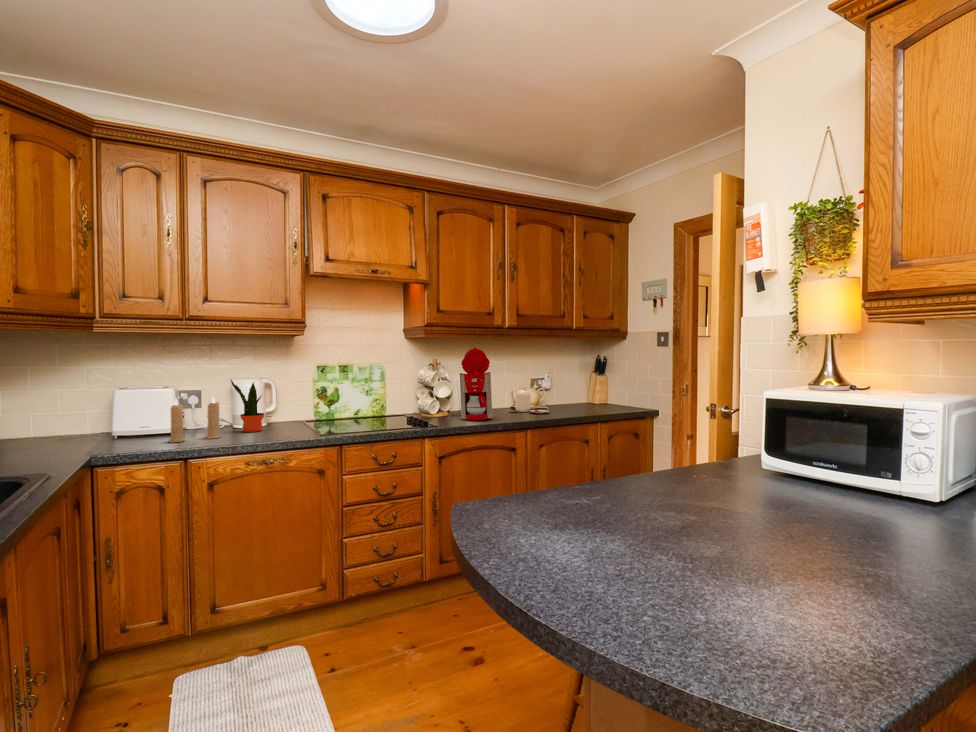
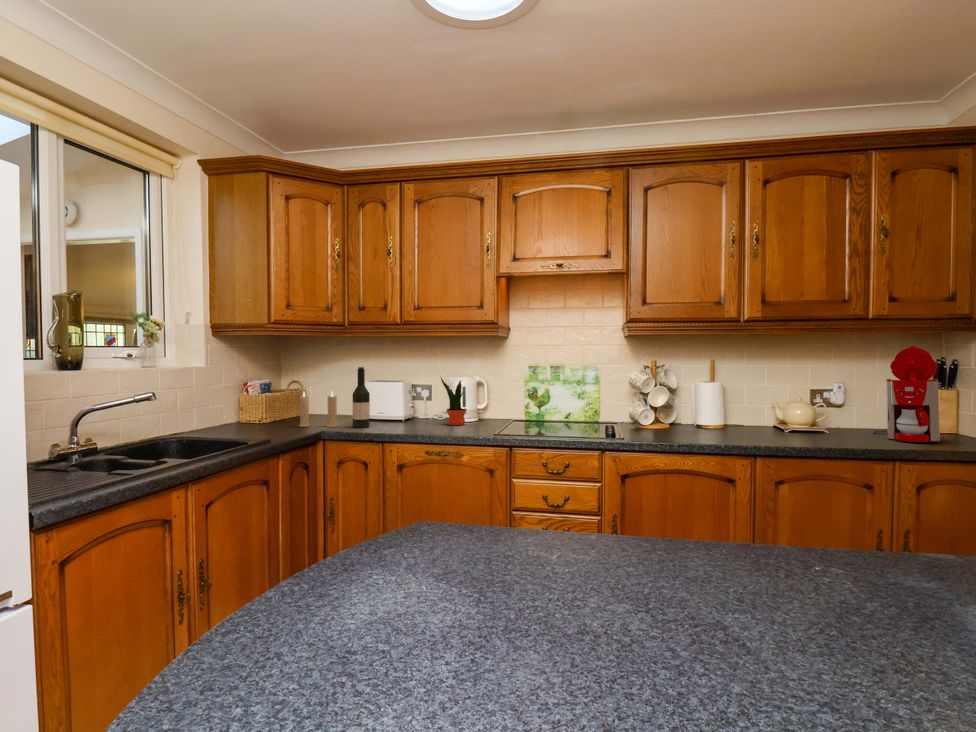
coffee maker: present [451,348,493,420] -> present [873,346,940,442]
wine bottle: none [121,371,145,447] -> present [353,367,370,428]
jar: present [509,387,549,413] -> none [755,400,814,438]
candle: present [169,397,221,442] -> present [299,392,338,427]

